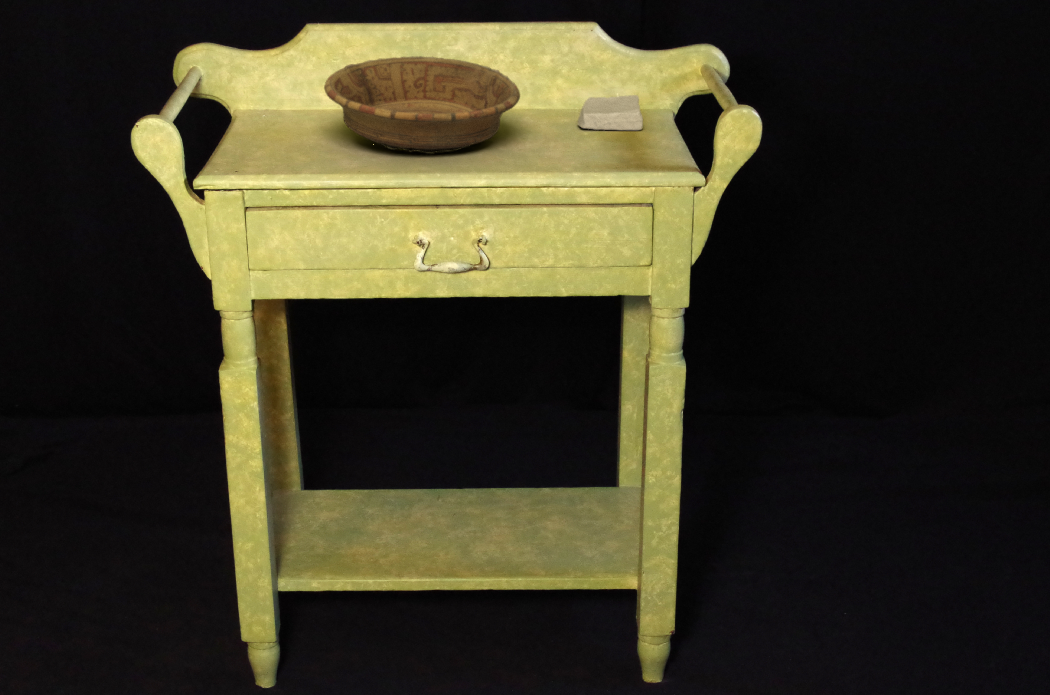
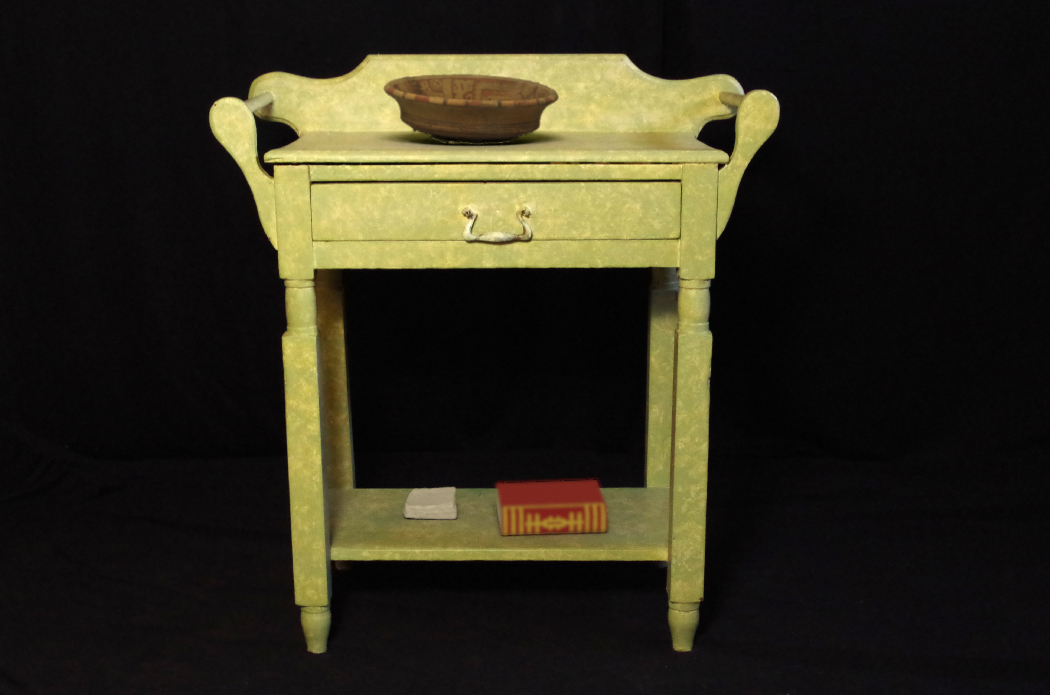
soap bar: present [578,95,643,130] -> present [403,487,457,519]
book: none [455,490,574,559] -> present [497,480,607,536]

